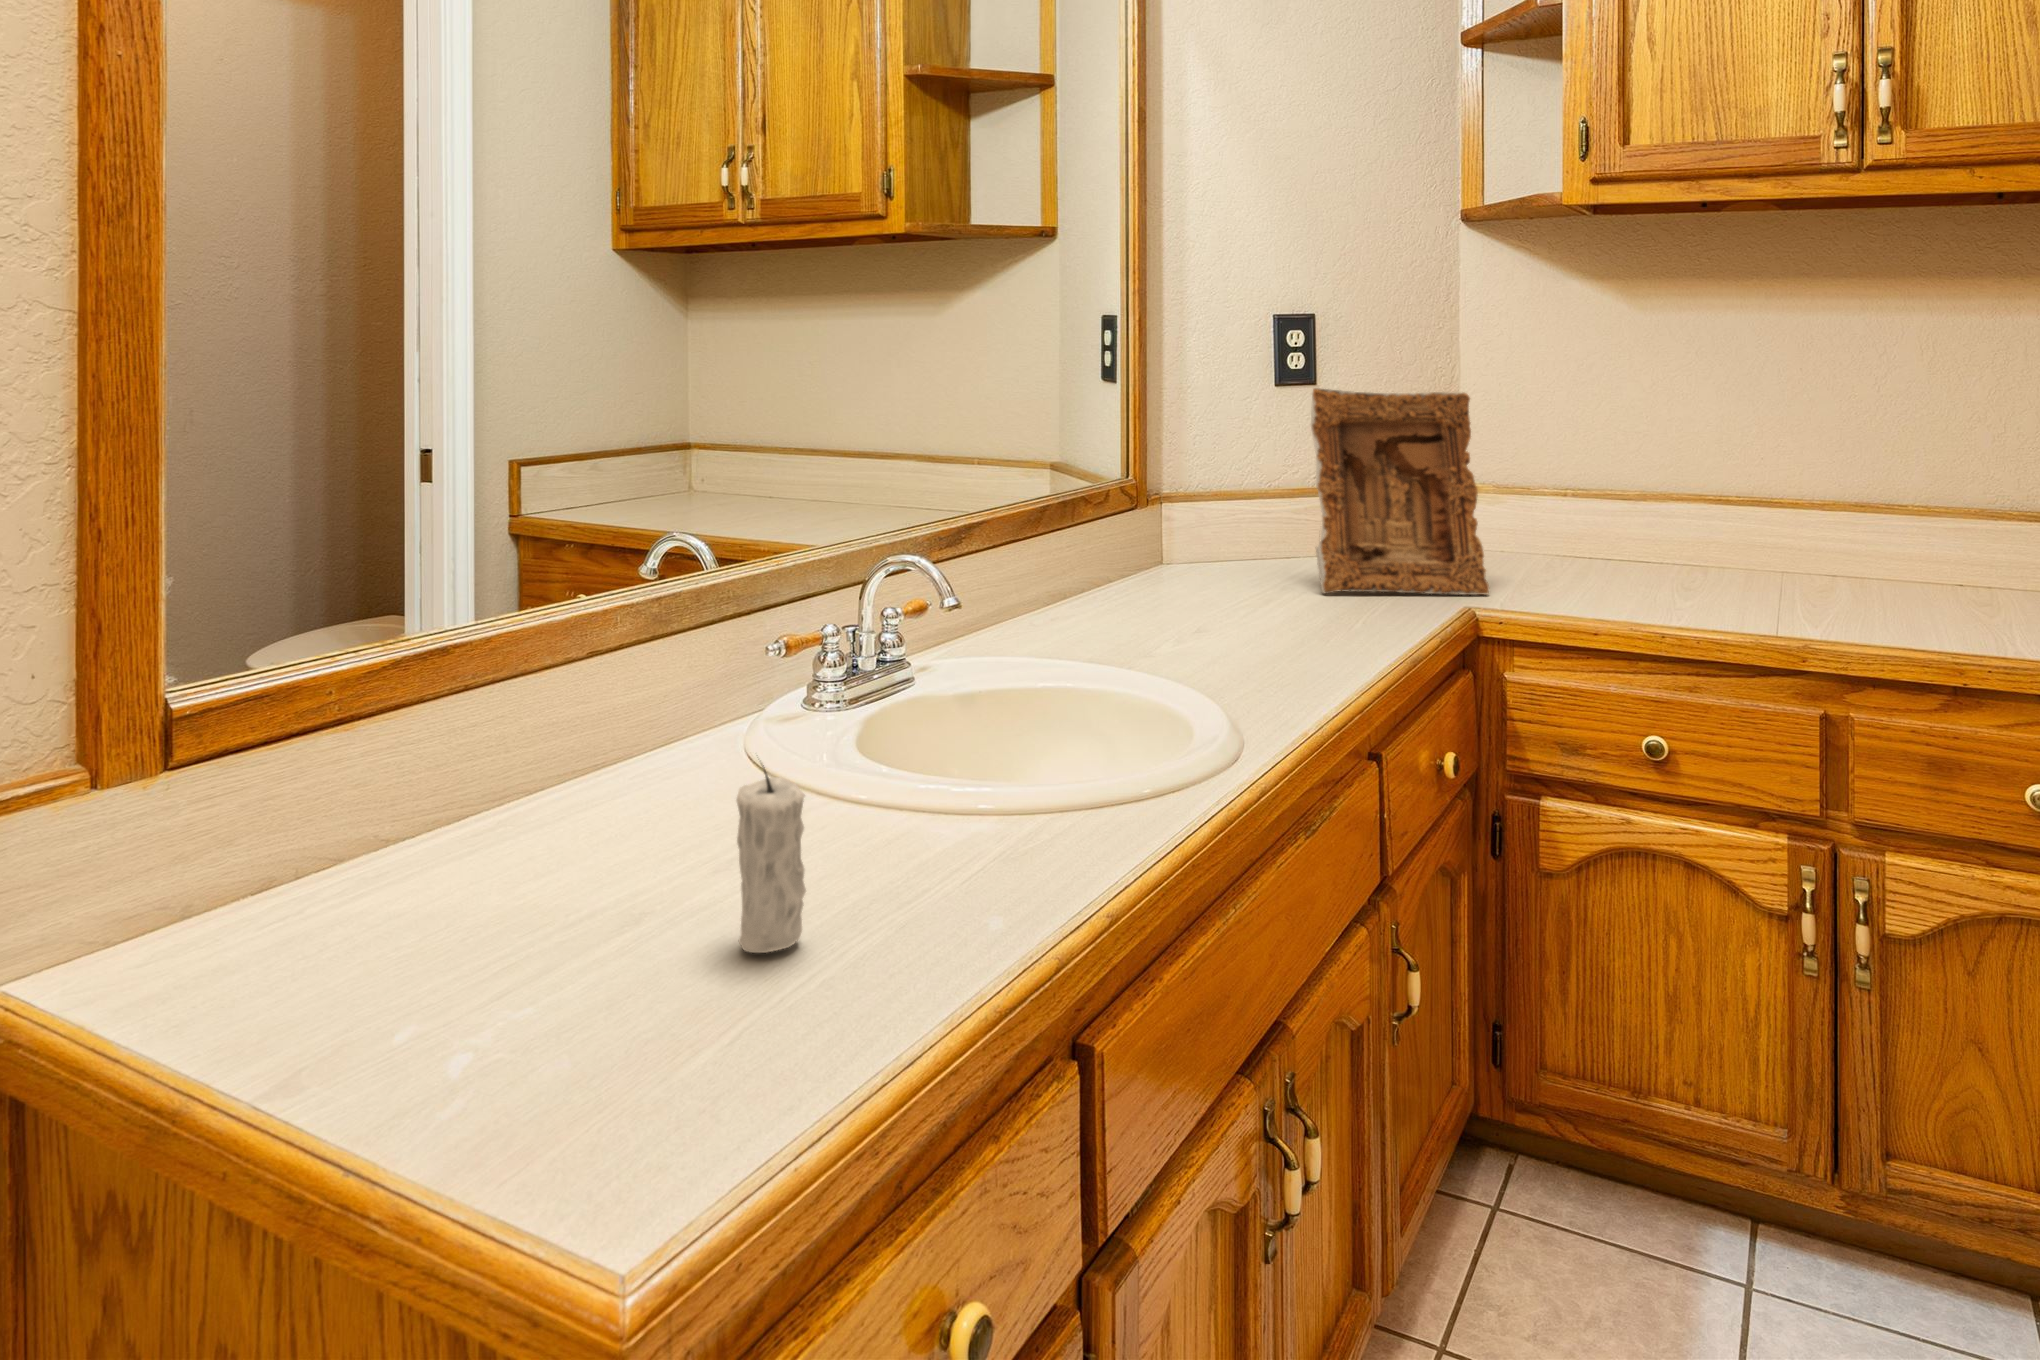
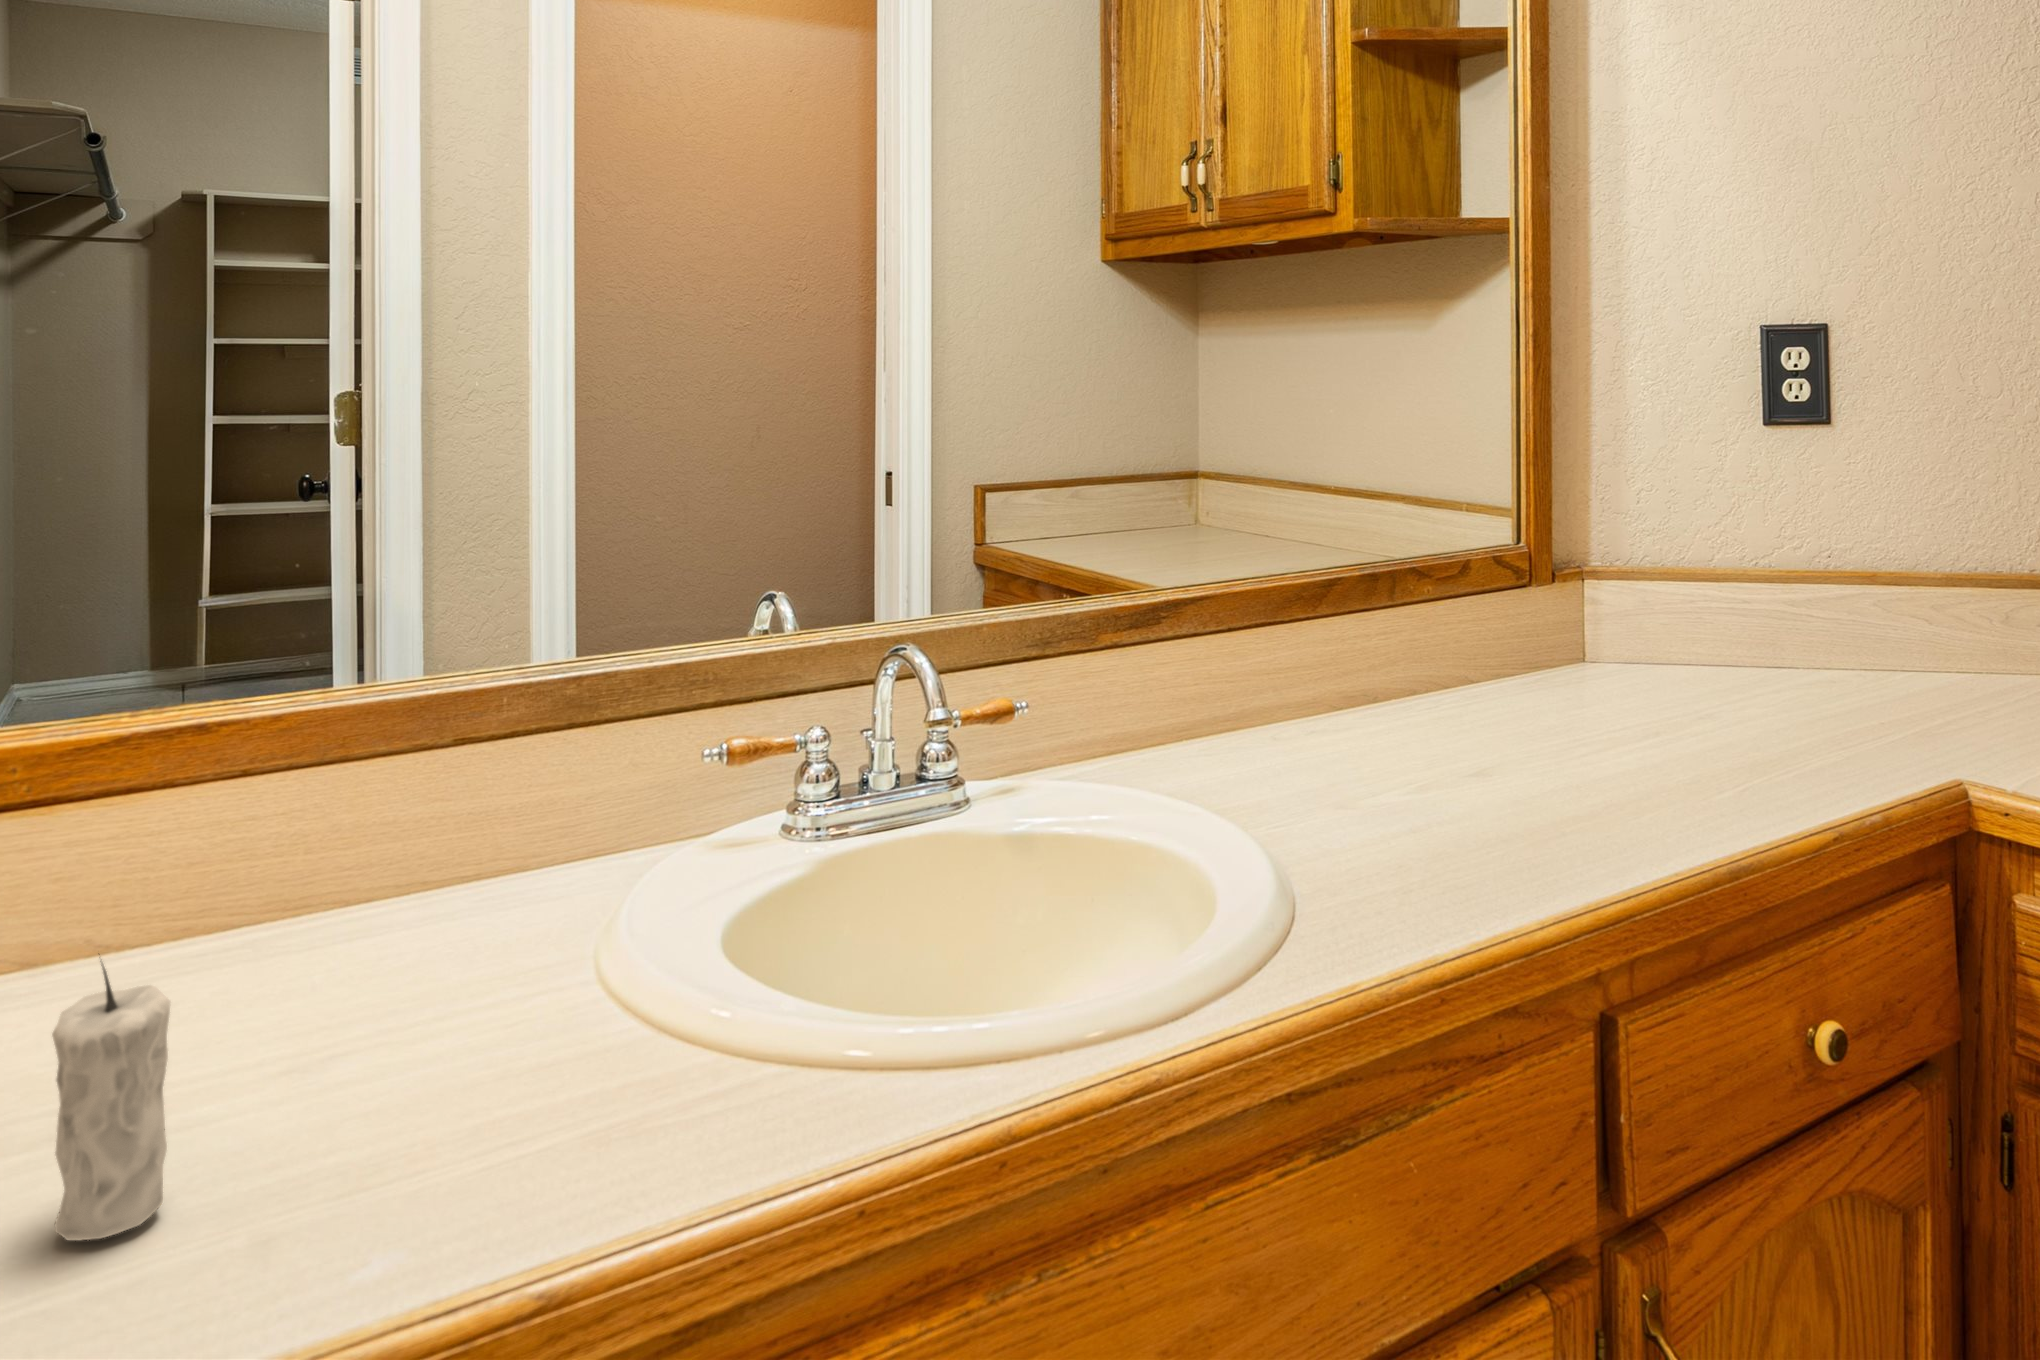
picture frame: present [1311,388,1489,595] -> none [1740,429,2021,763]

